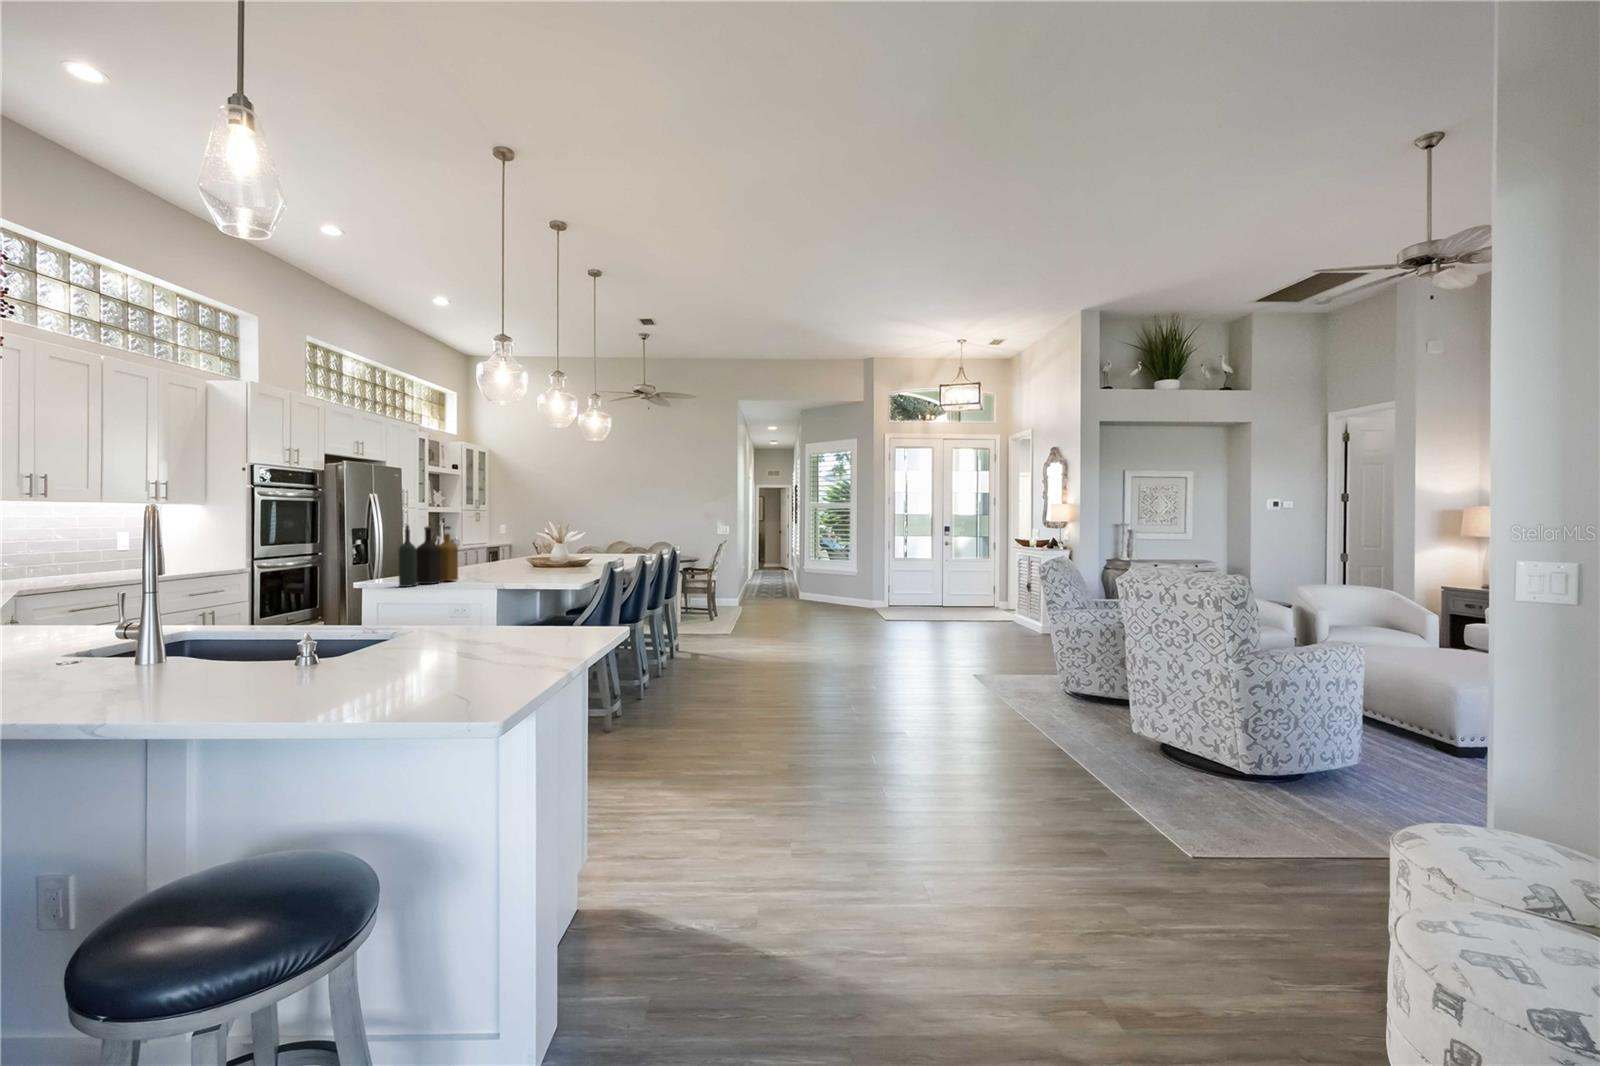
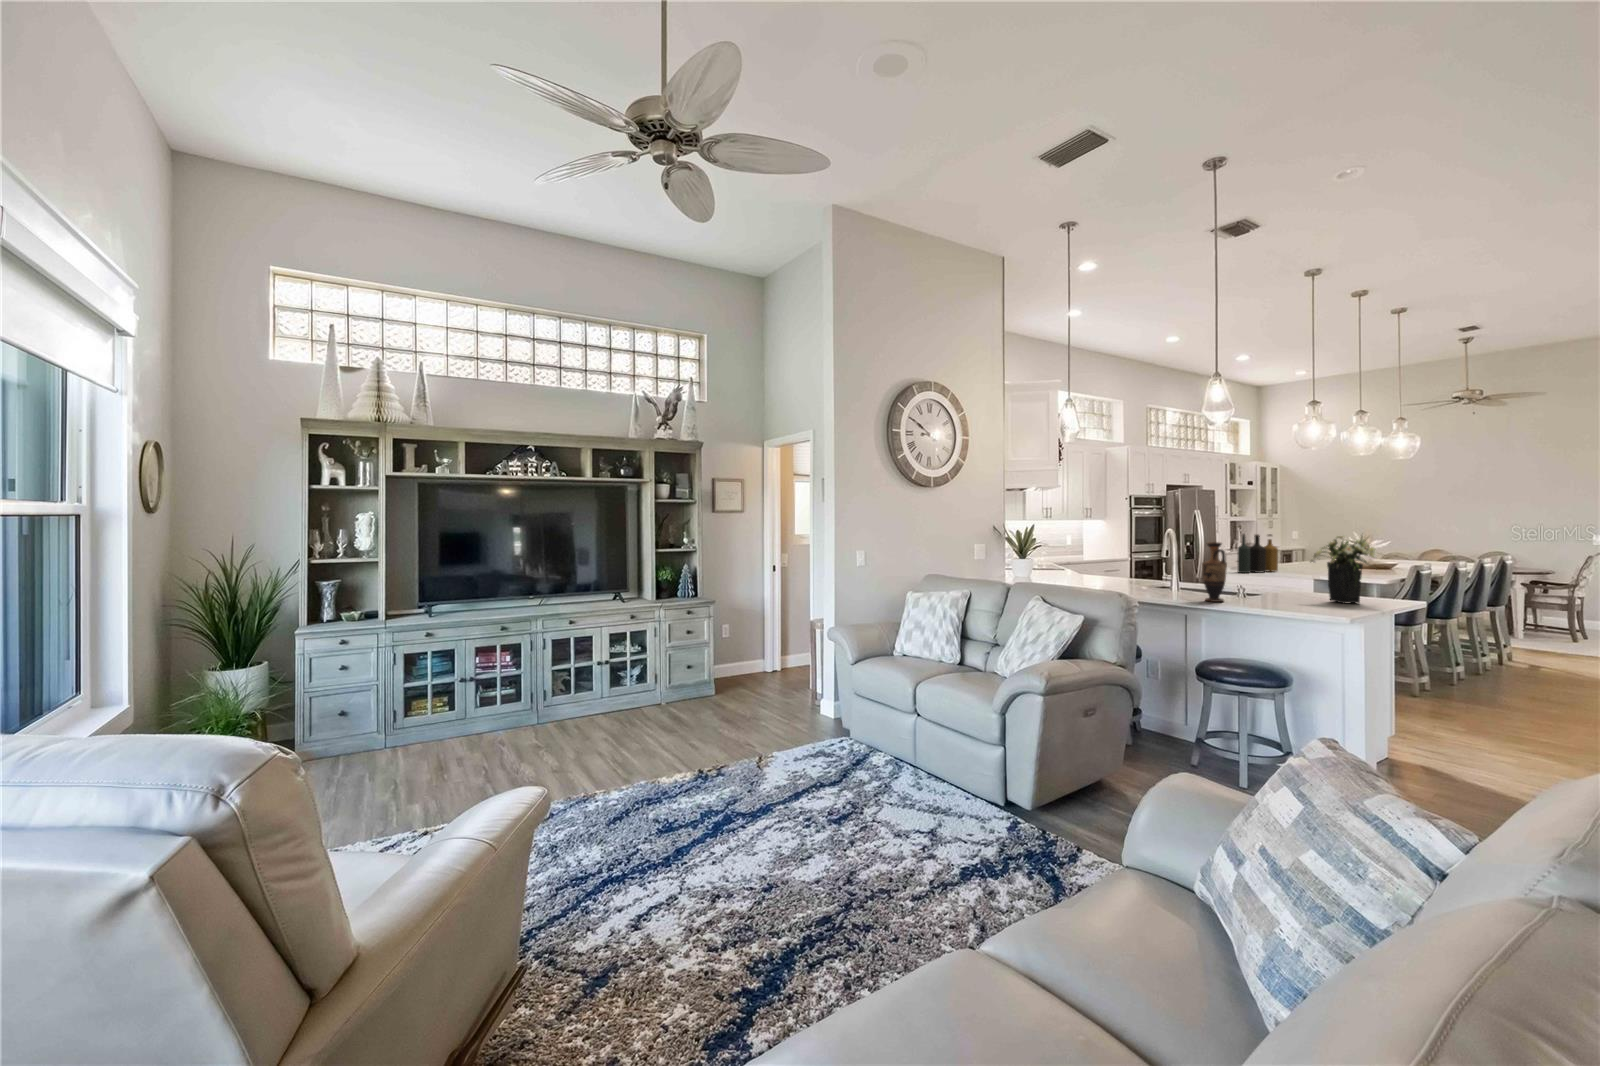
flower arrangement: none [454,520,570,650] -> present [1311,536,1376,603]
vase: none [186,541,258,697] -> present [1202,542,1227,602]

